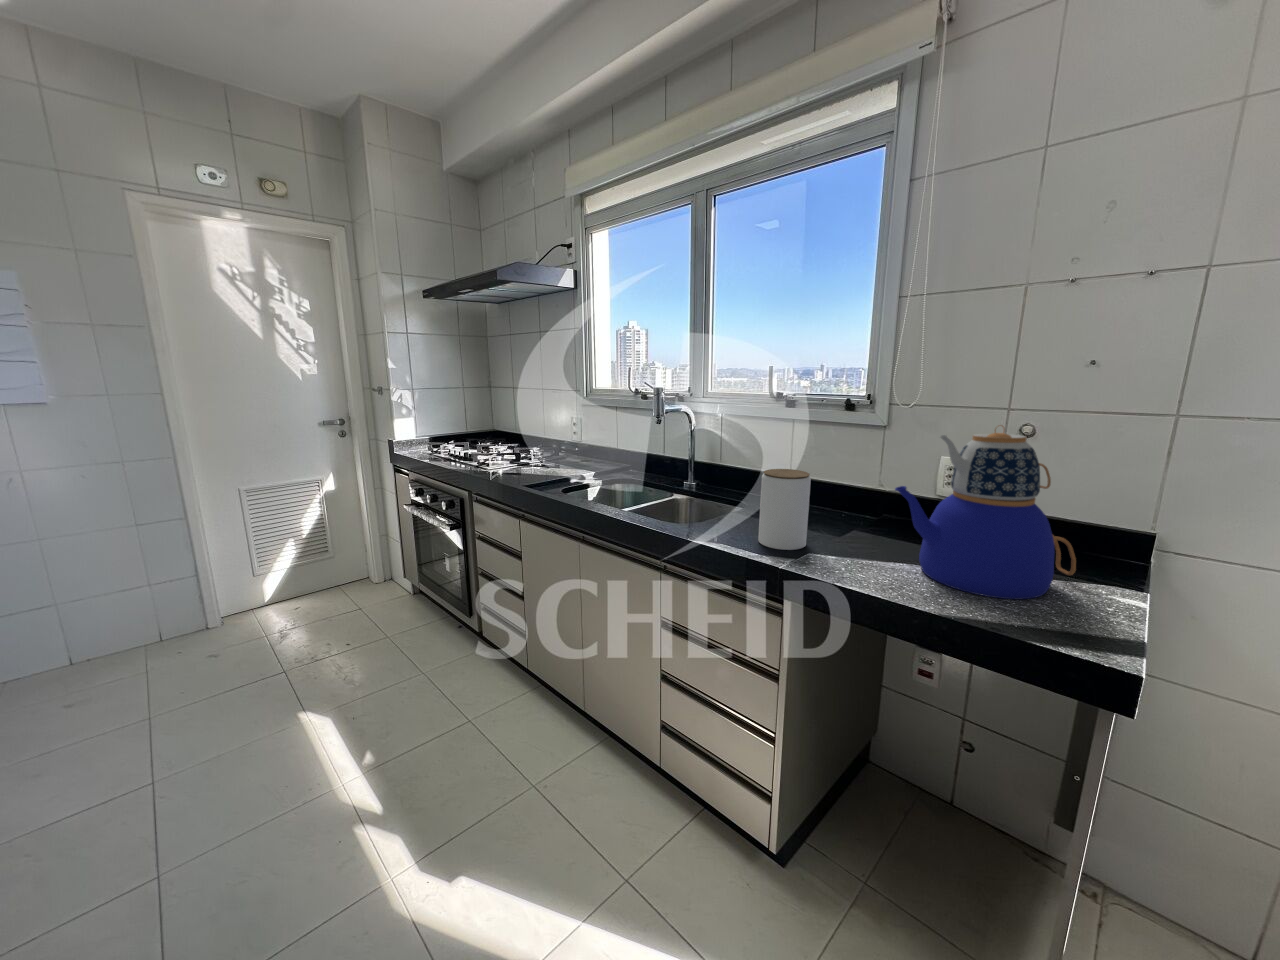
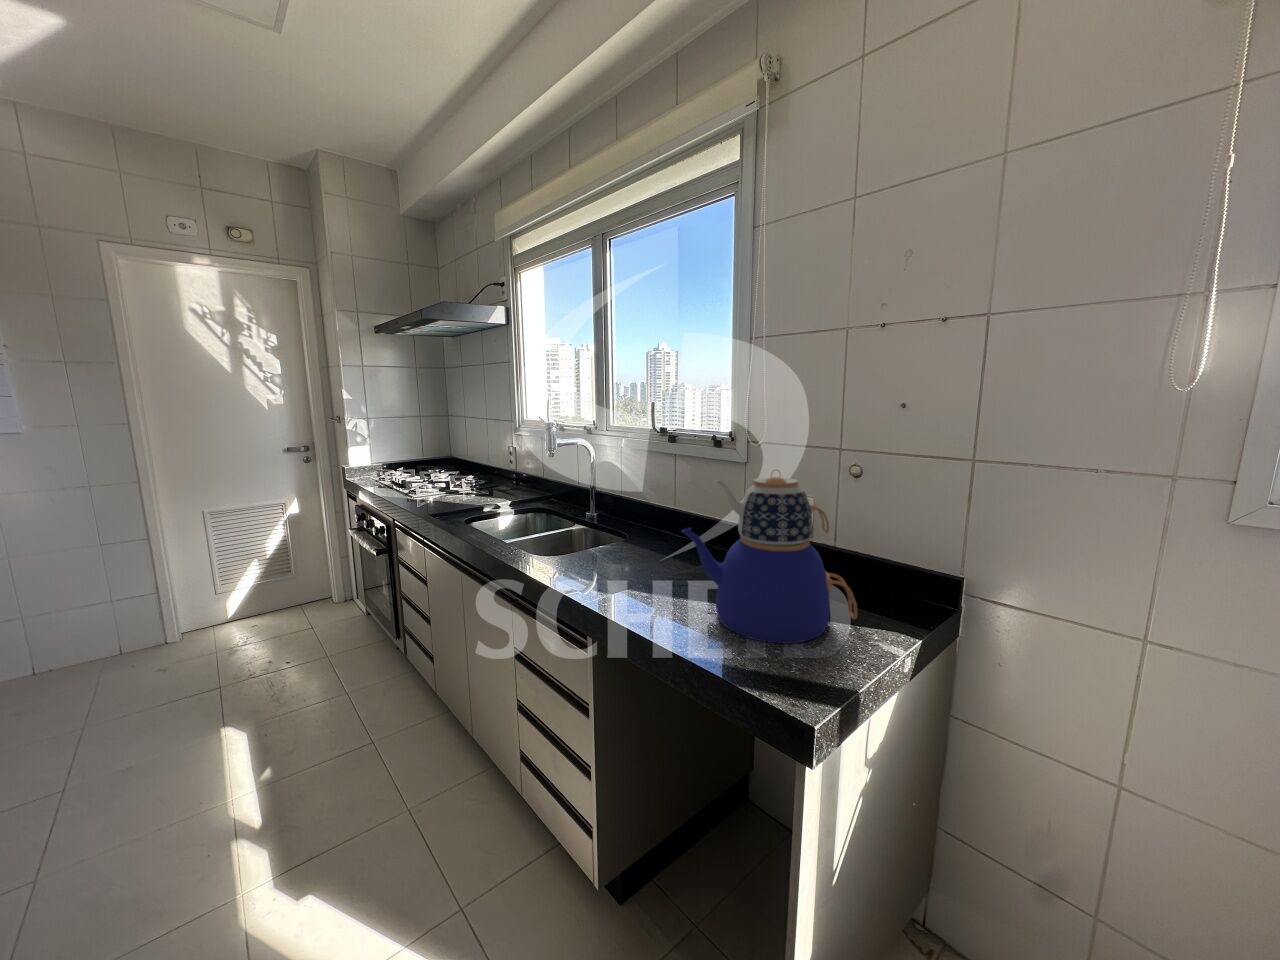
jar: present [758,469,811,550] -> none [591,506,637,586]

